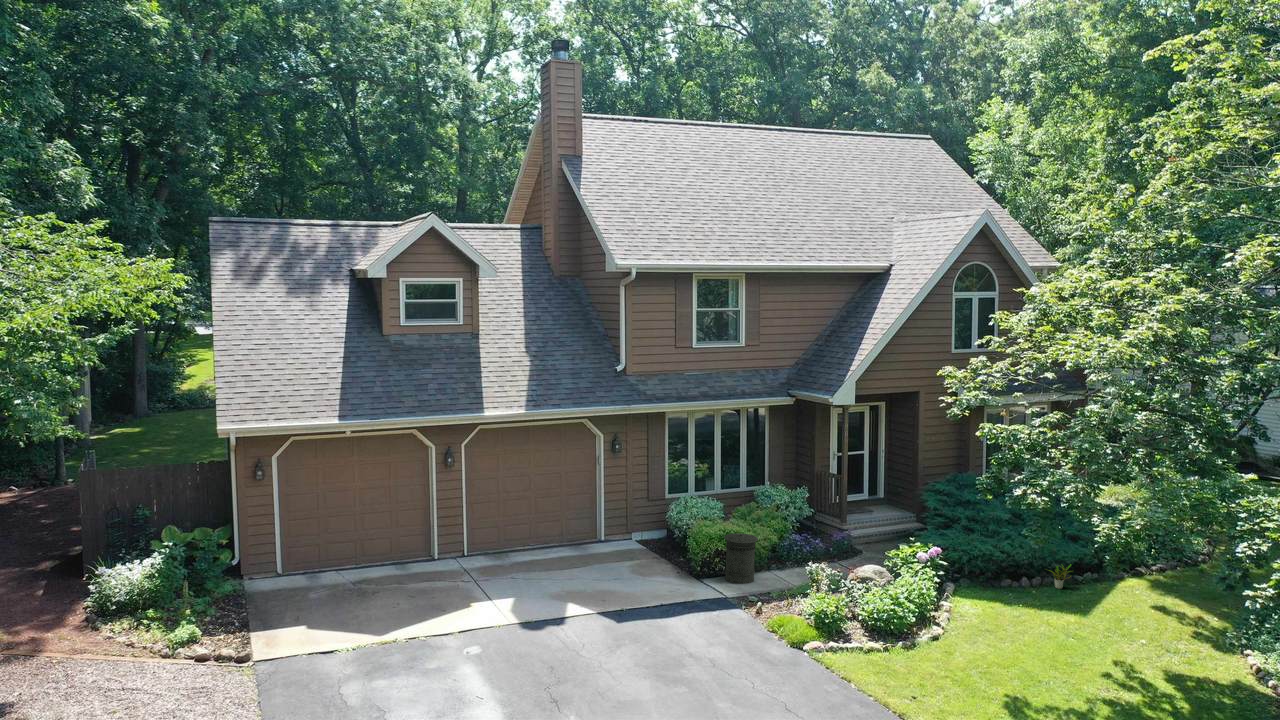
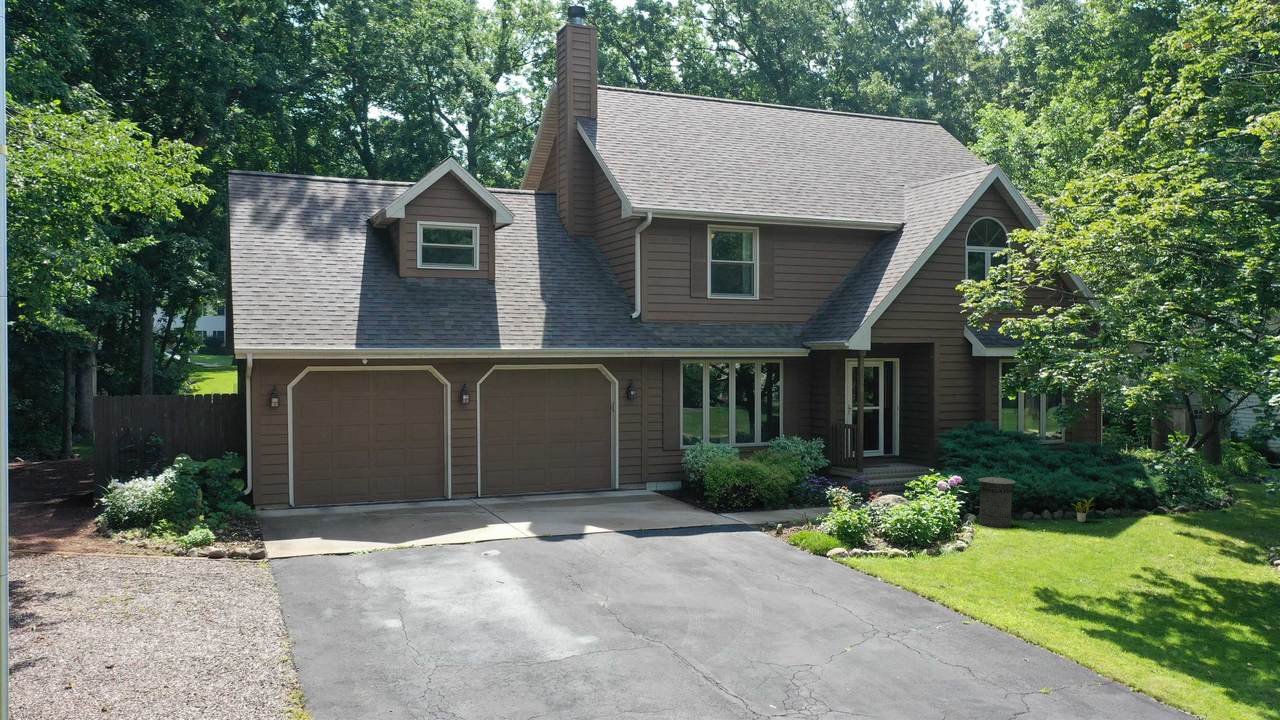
trash can: present [724,533,758,584] -> present [978,477,1015,528]

